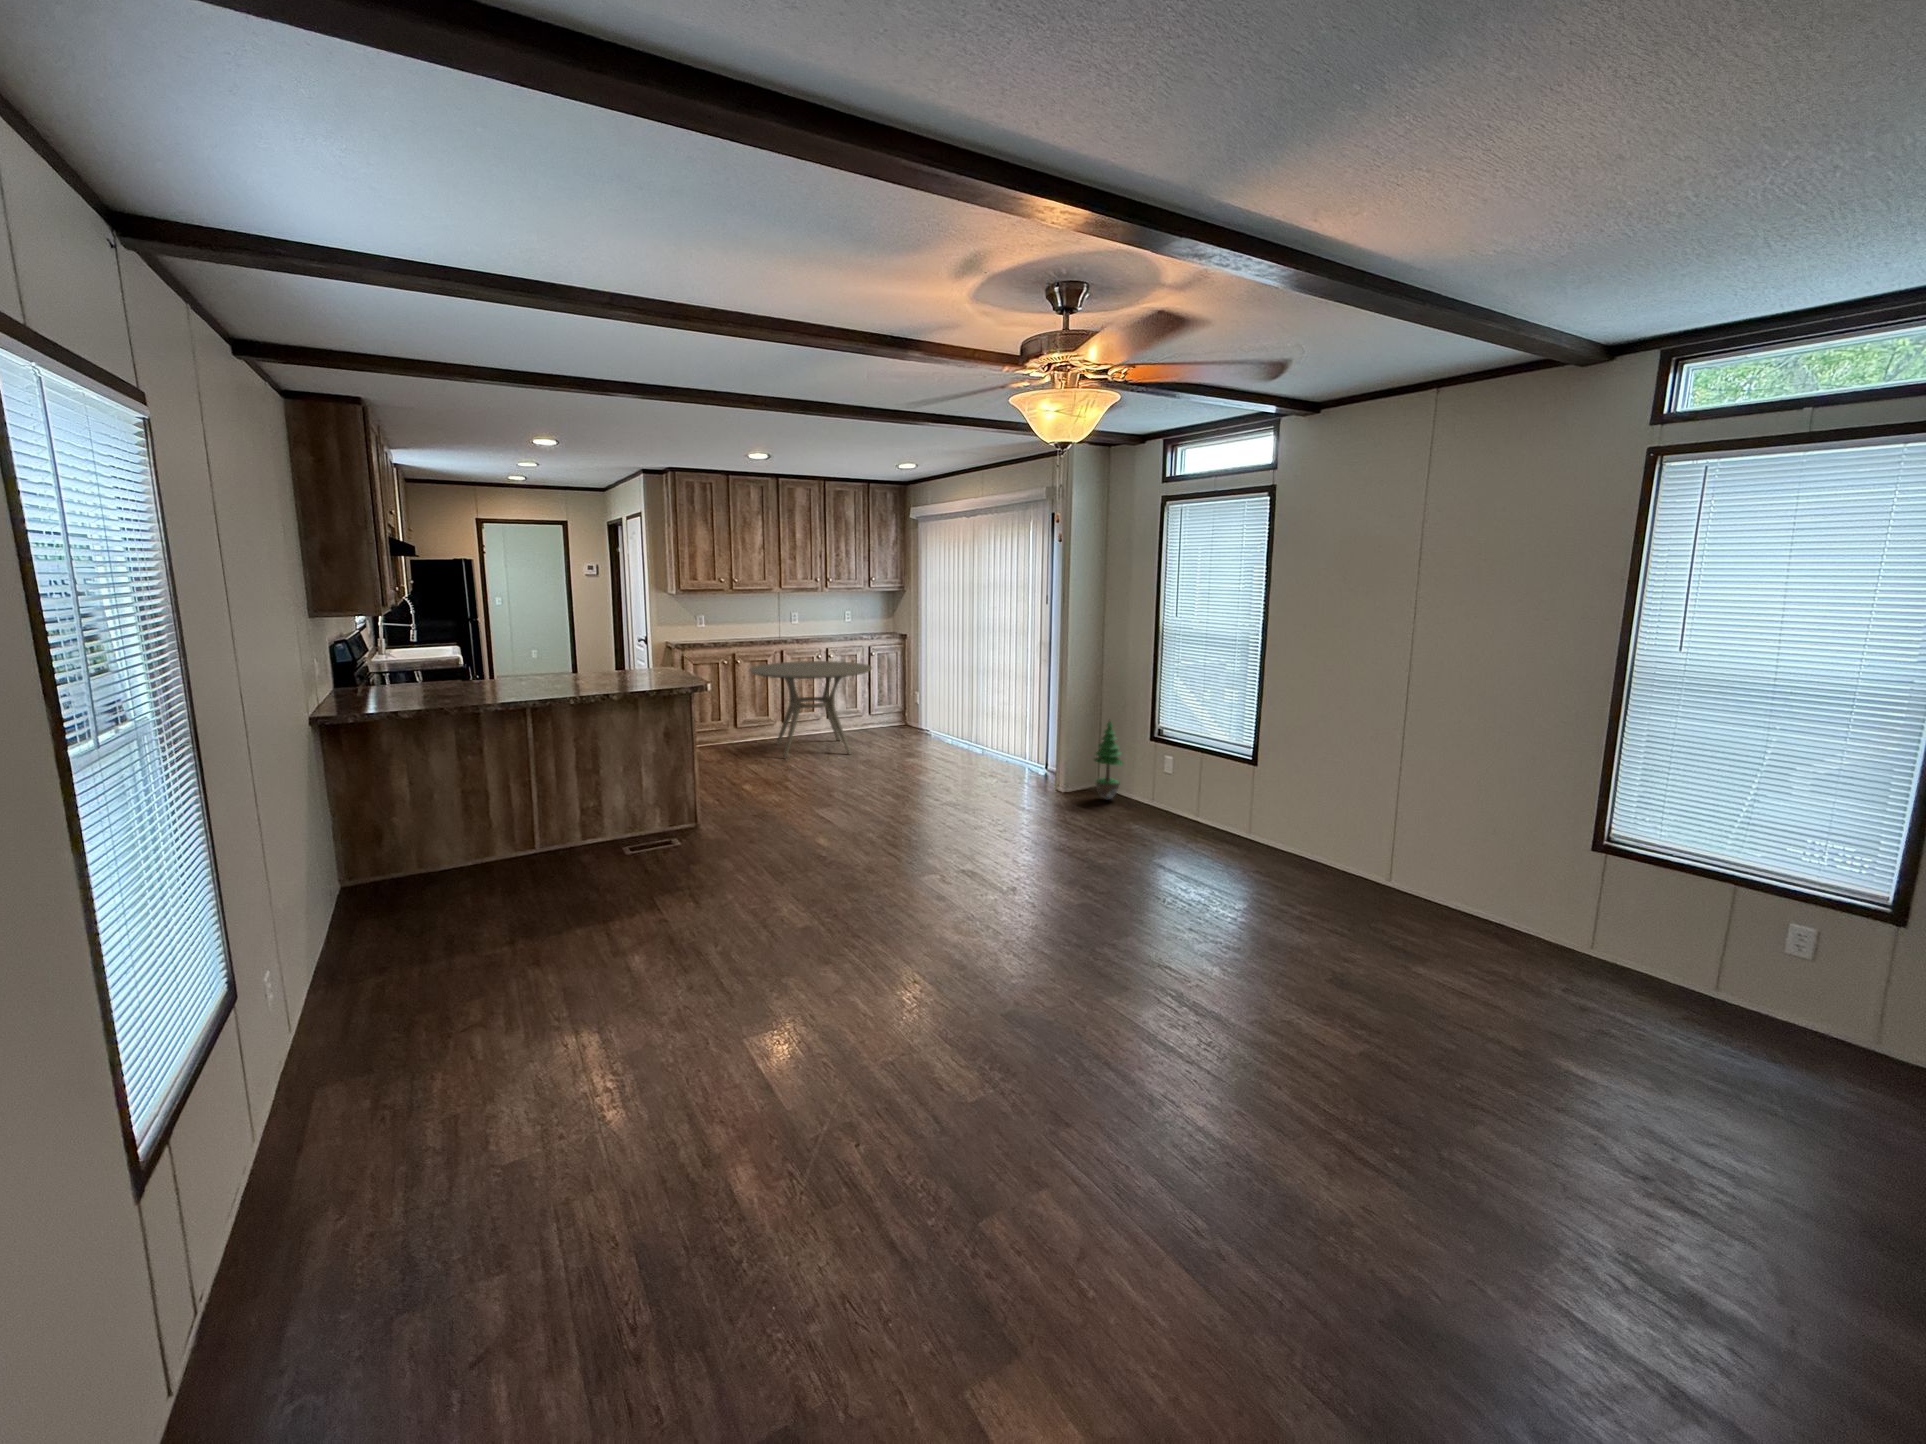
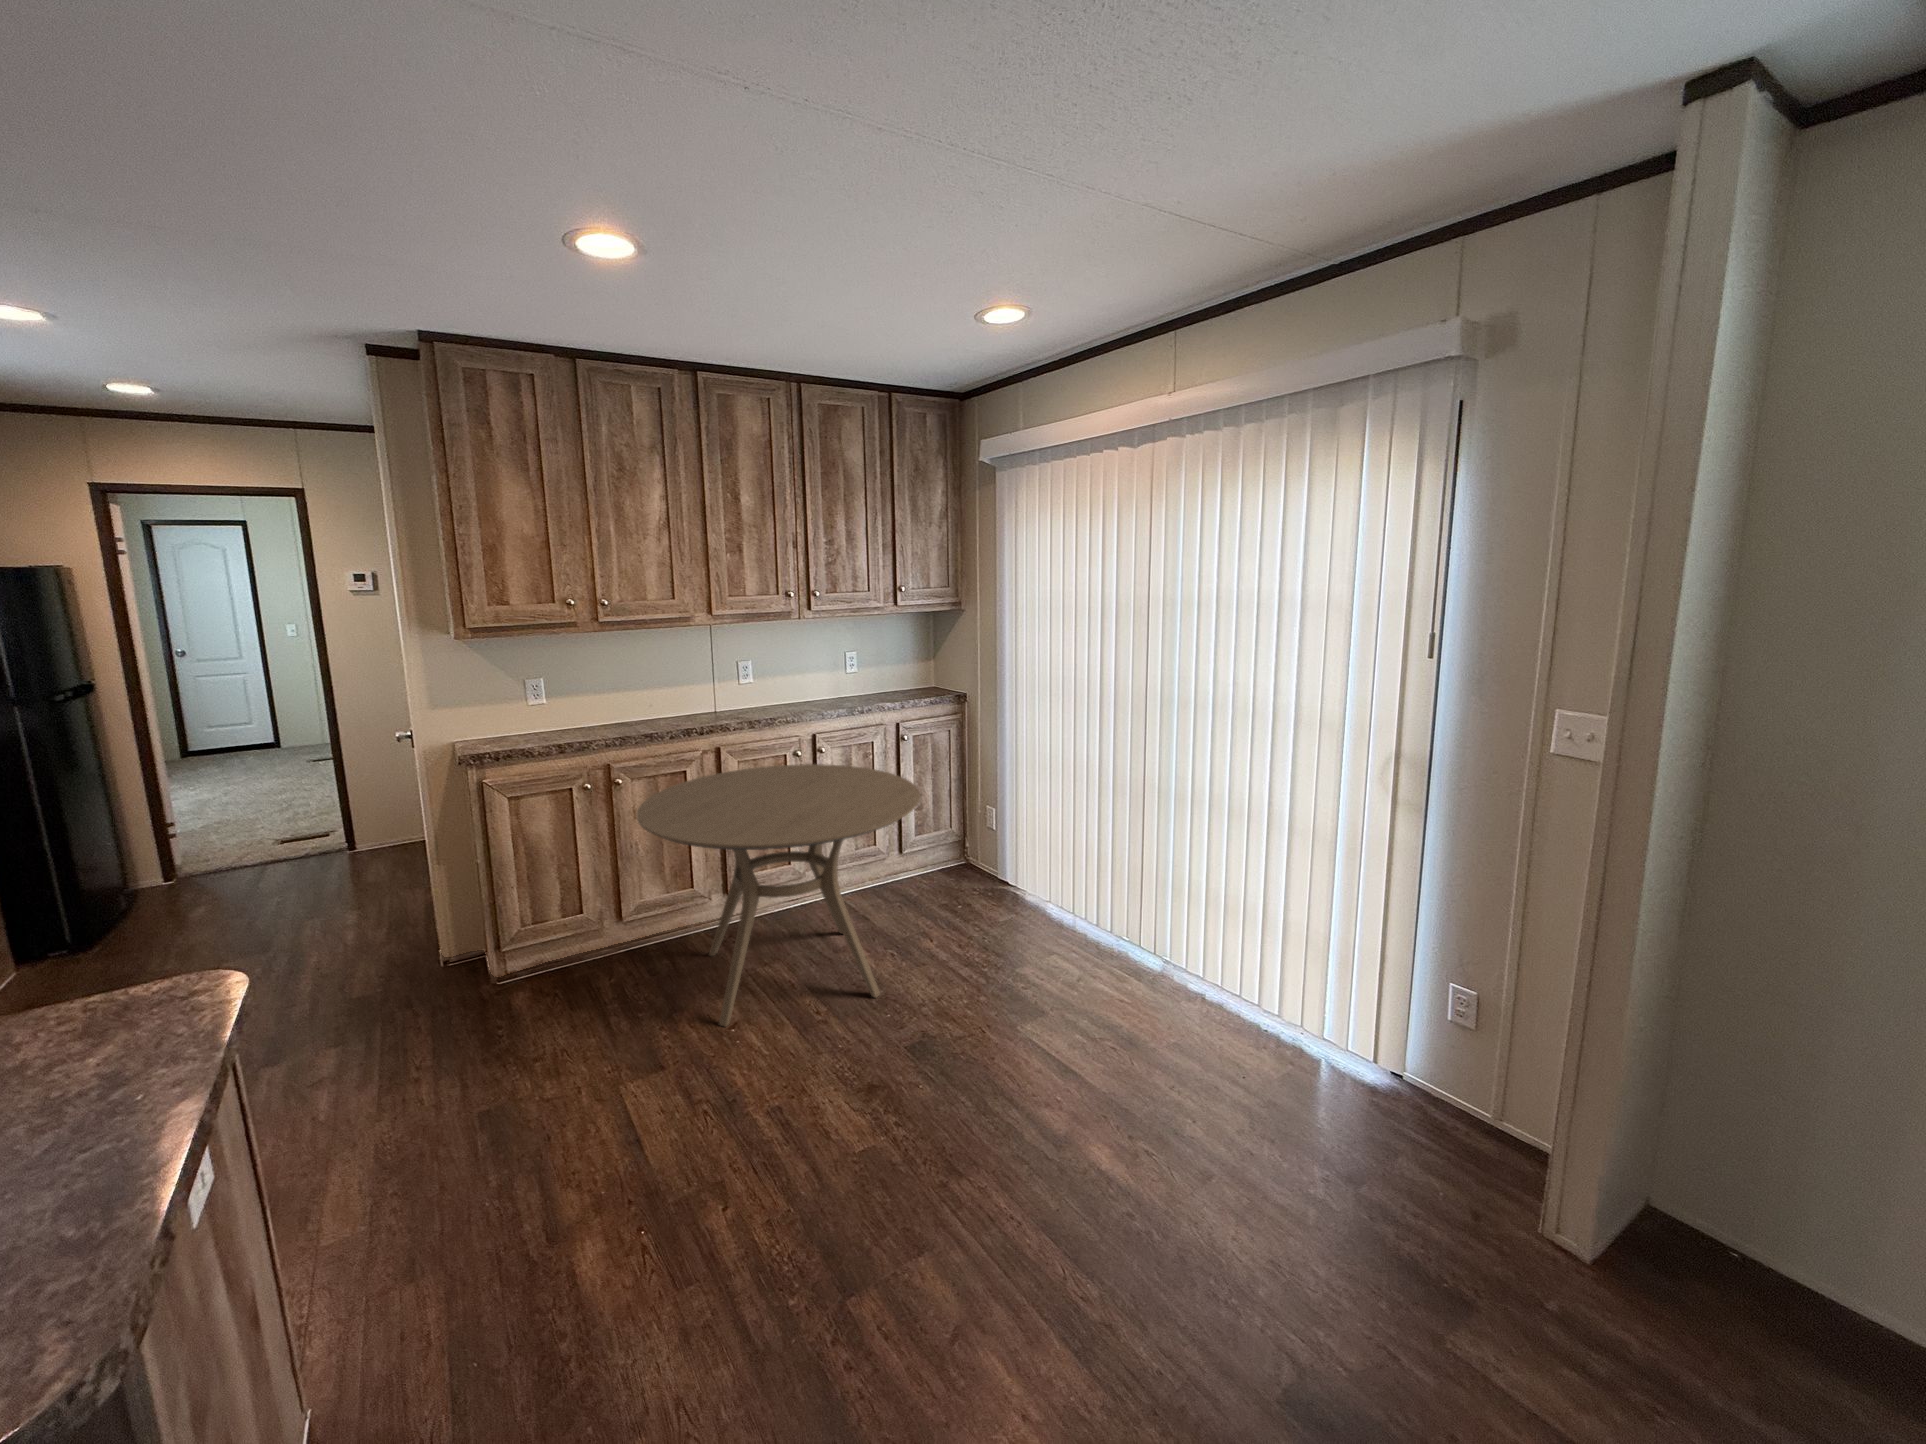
potted tree: present [1094,721,1123,800] -> none [1678,1043,1814,1291]

